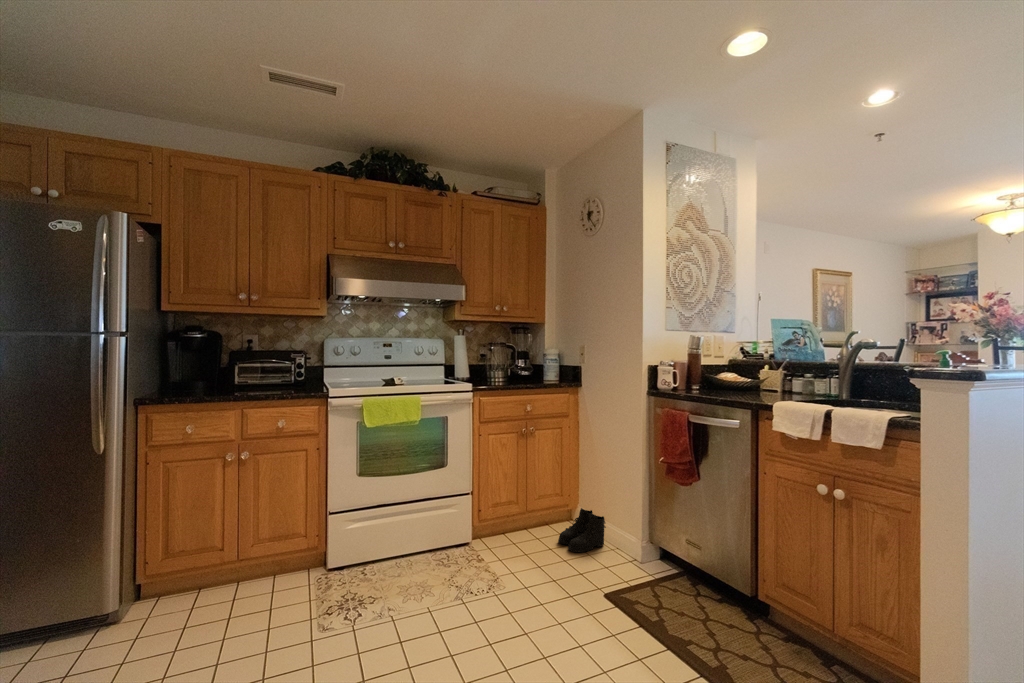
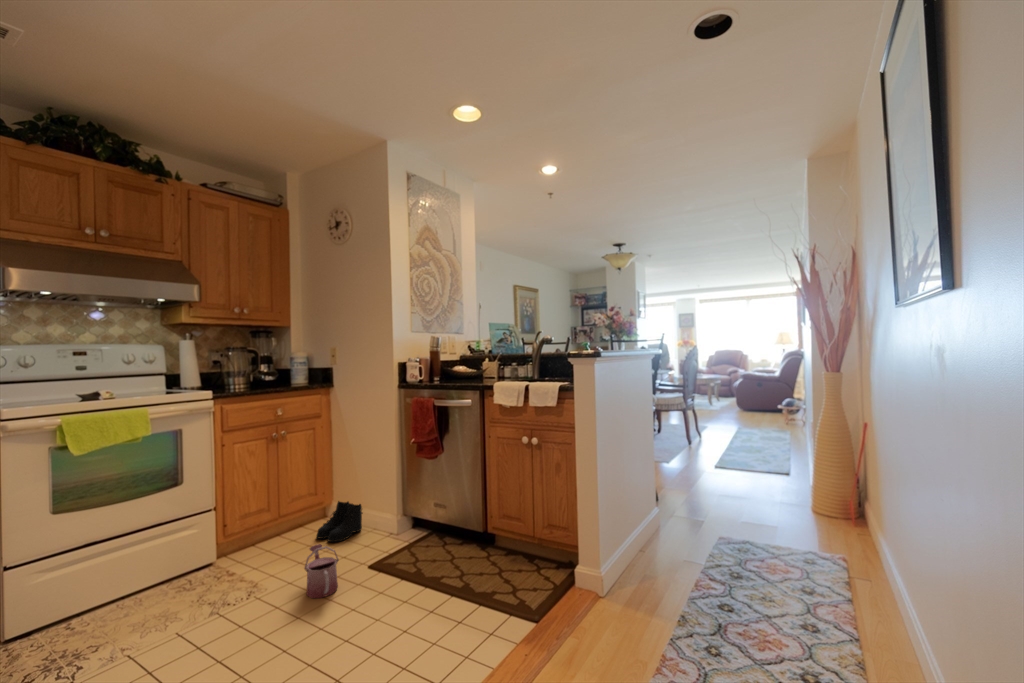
watering can: none [536,555,571,616] -> present [304,544,339,598]

